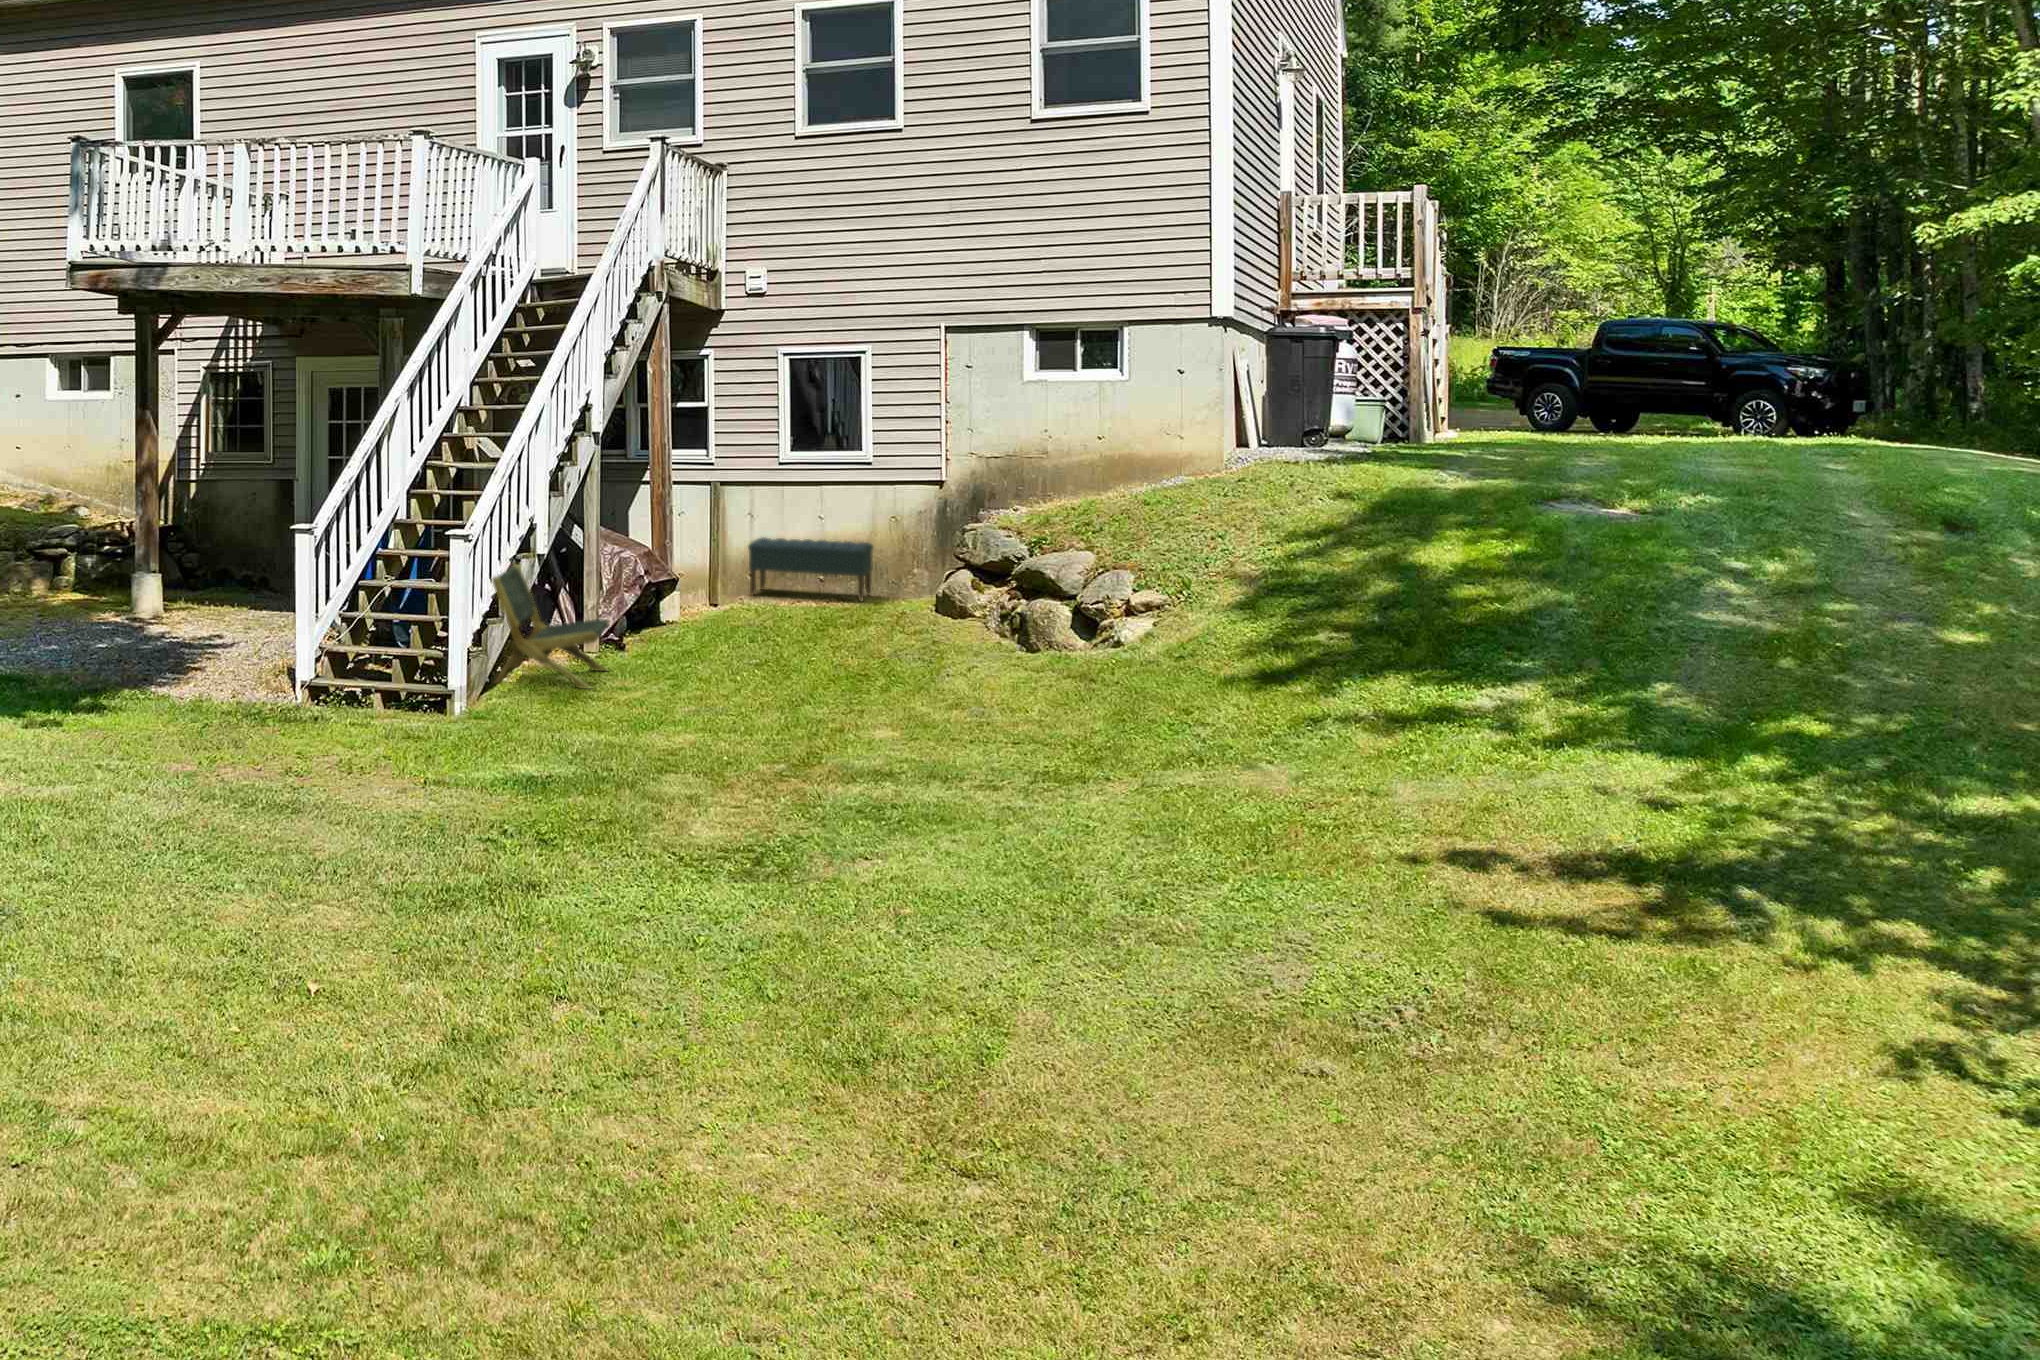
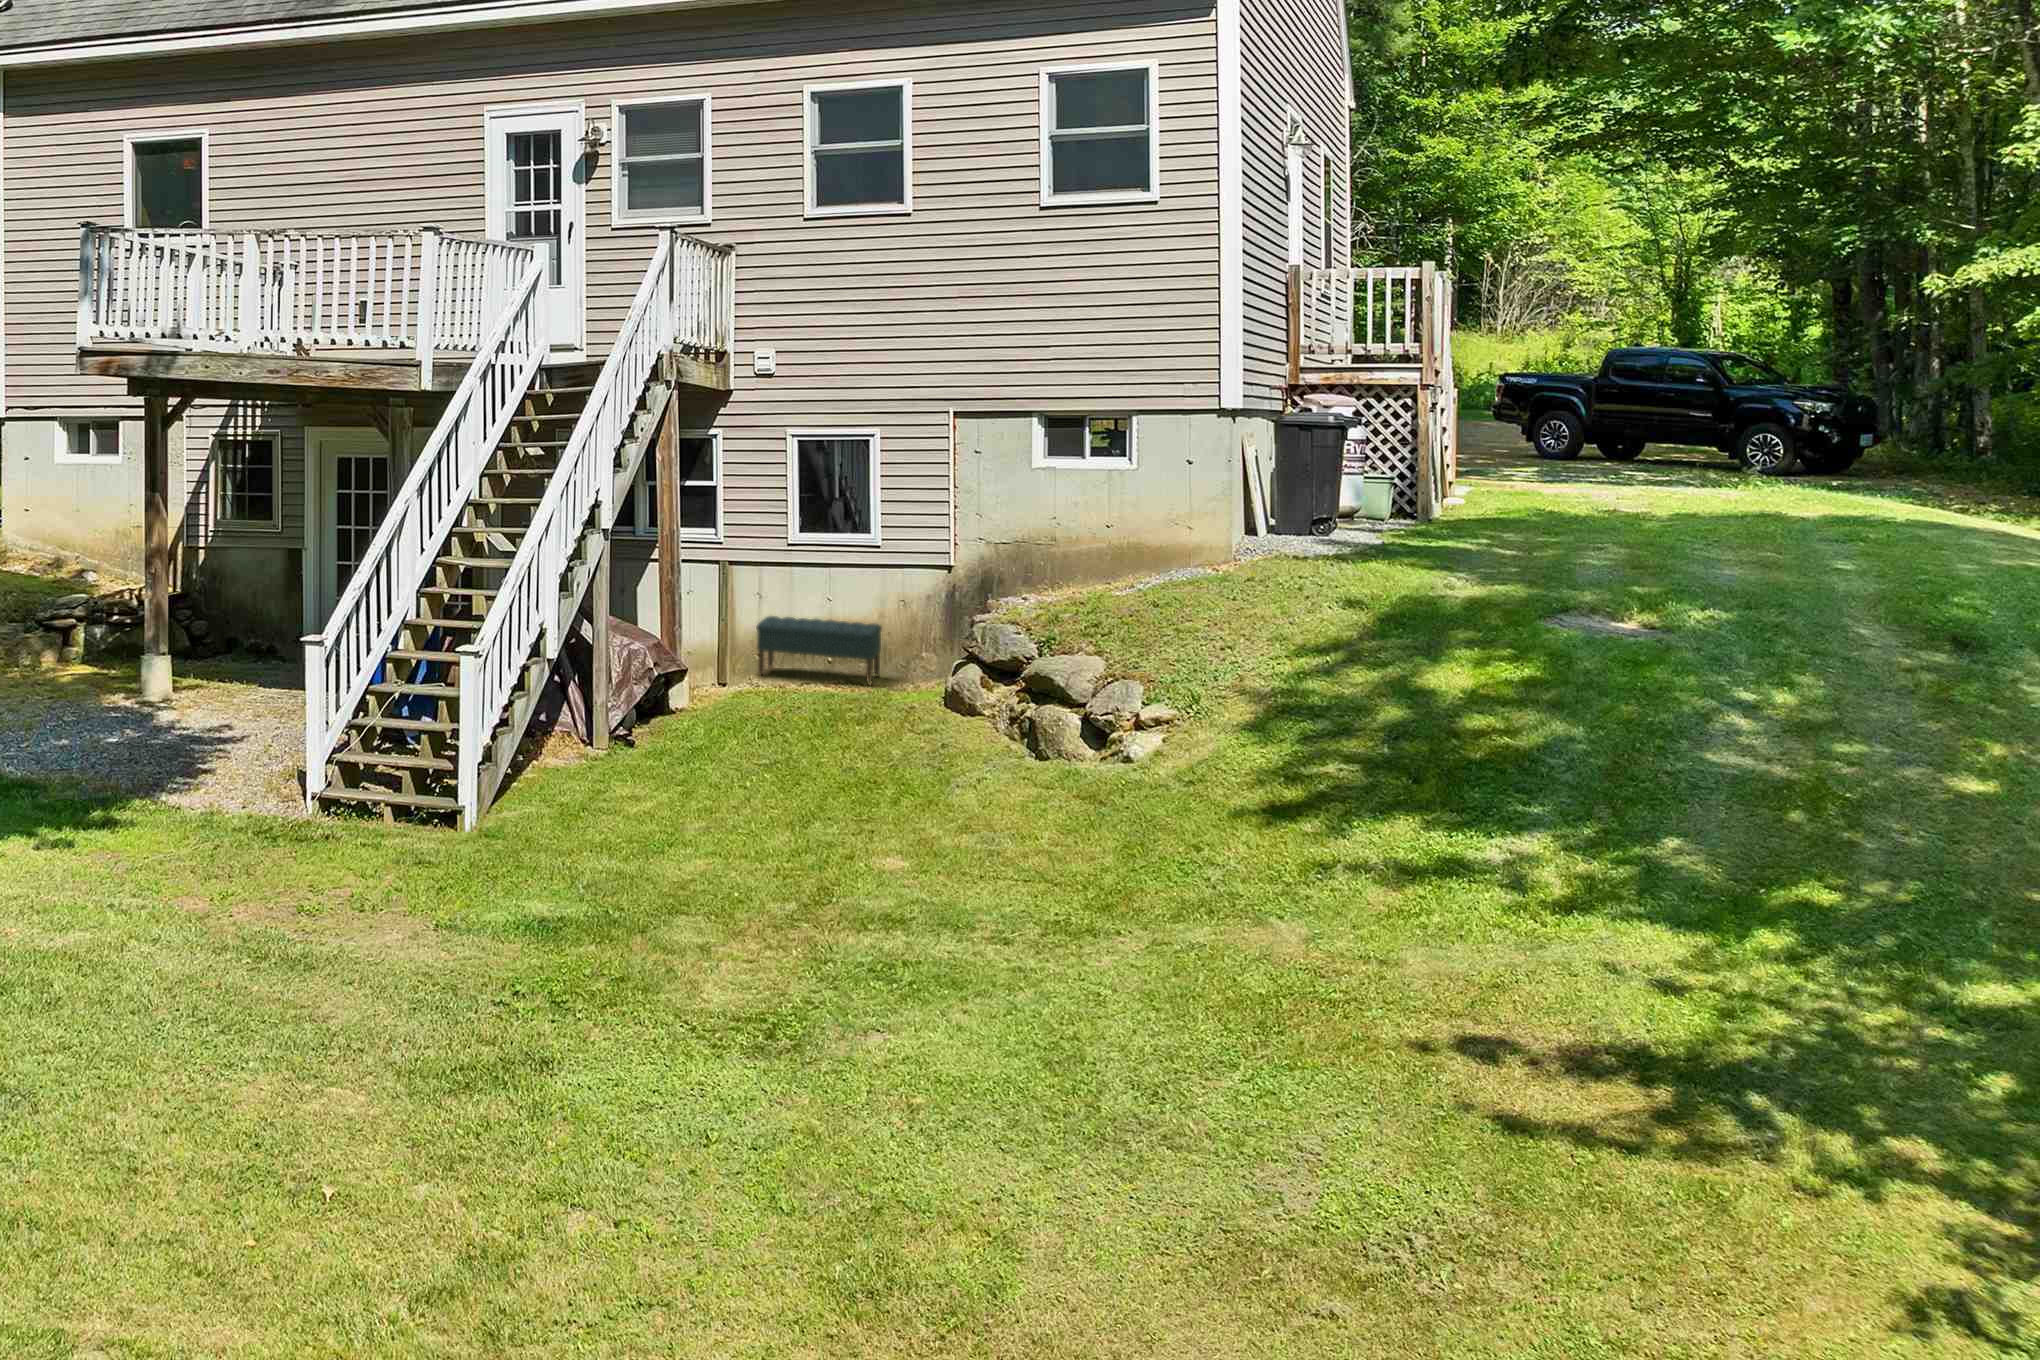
lounge chair: present [492,564,610,689] -> none [500,677,620,813]

